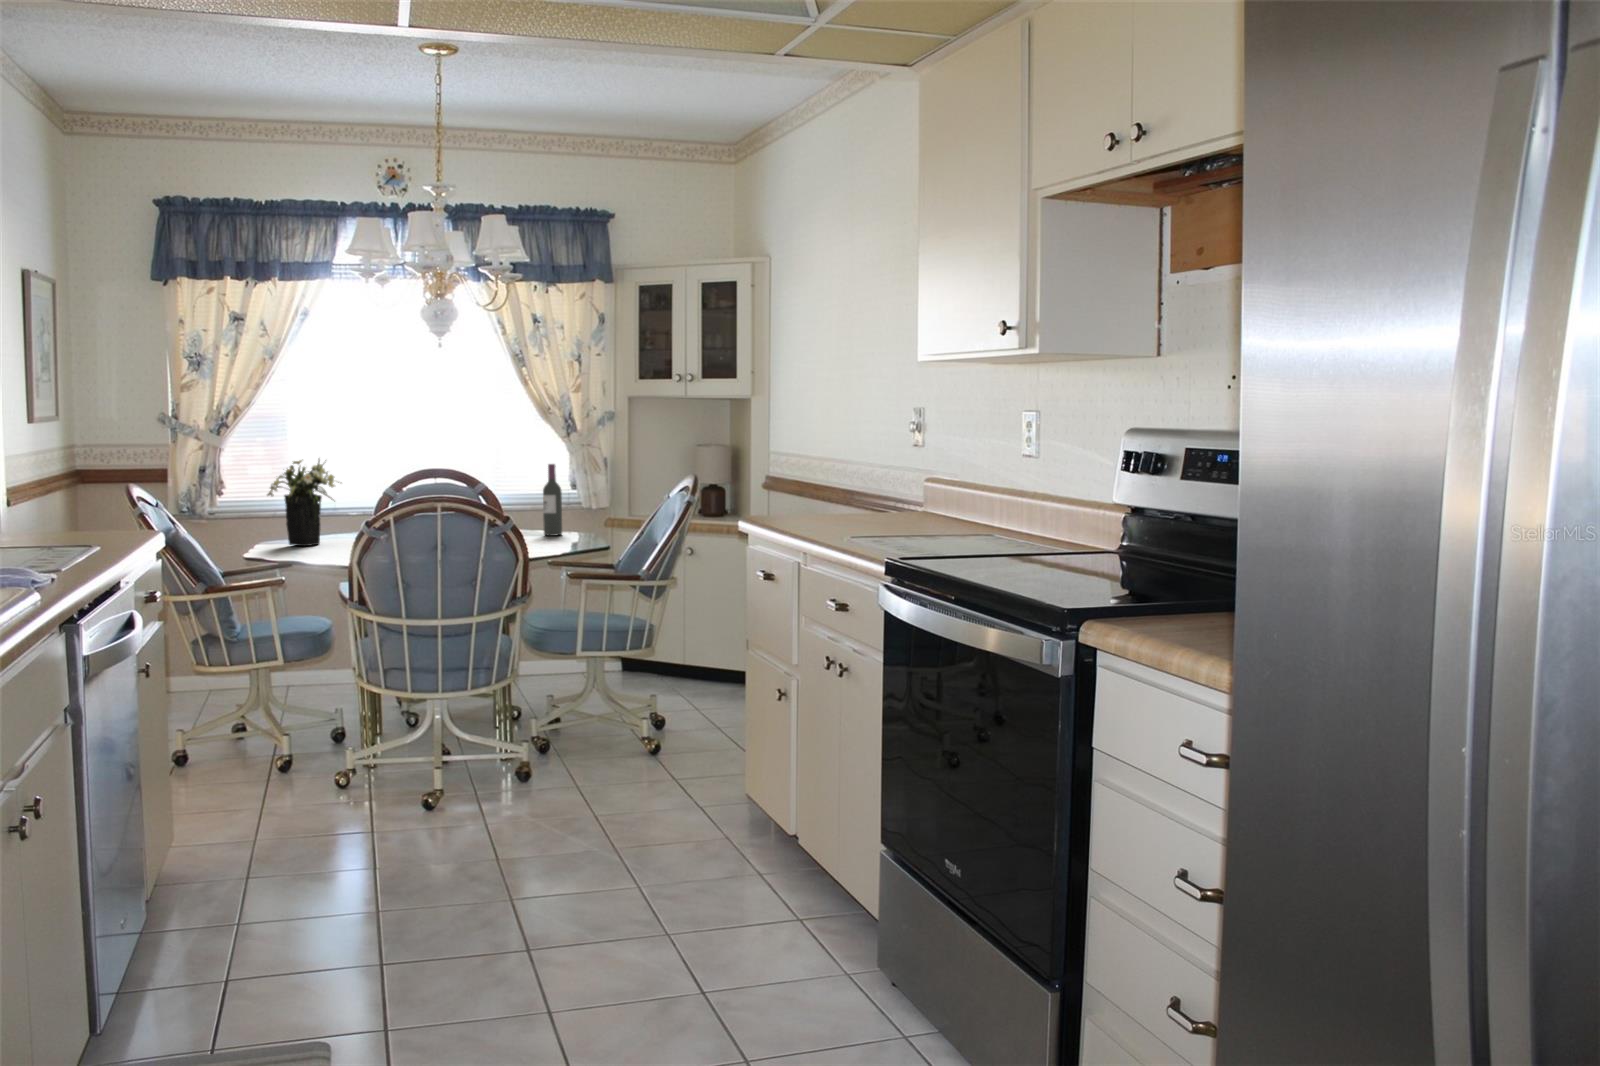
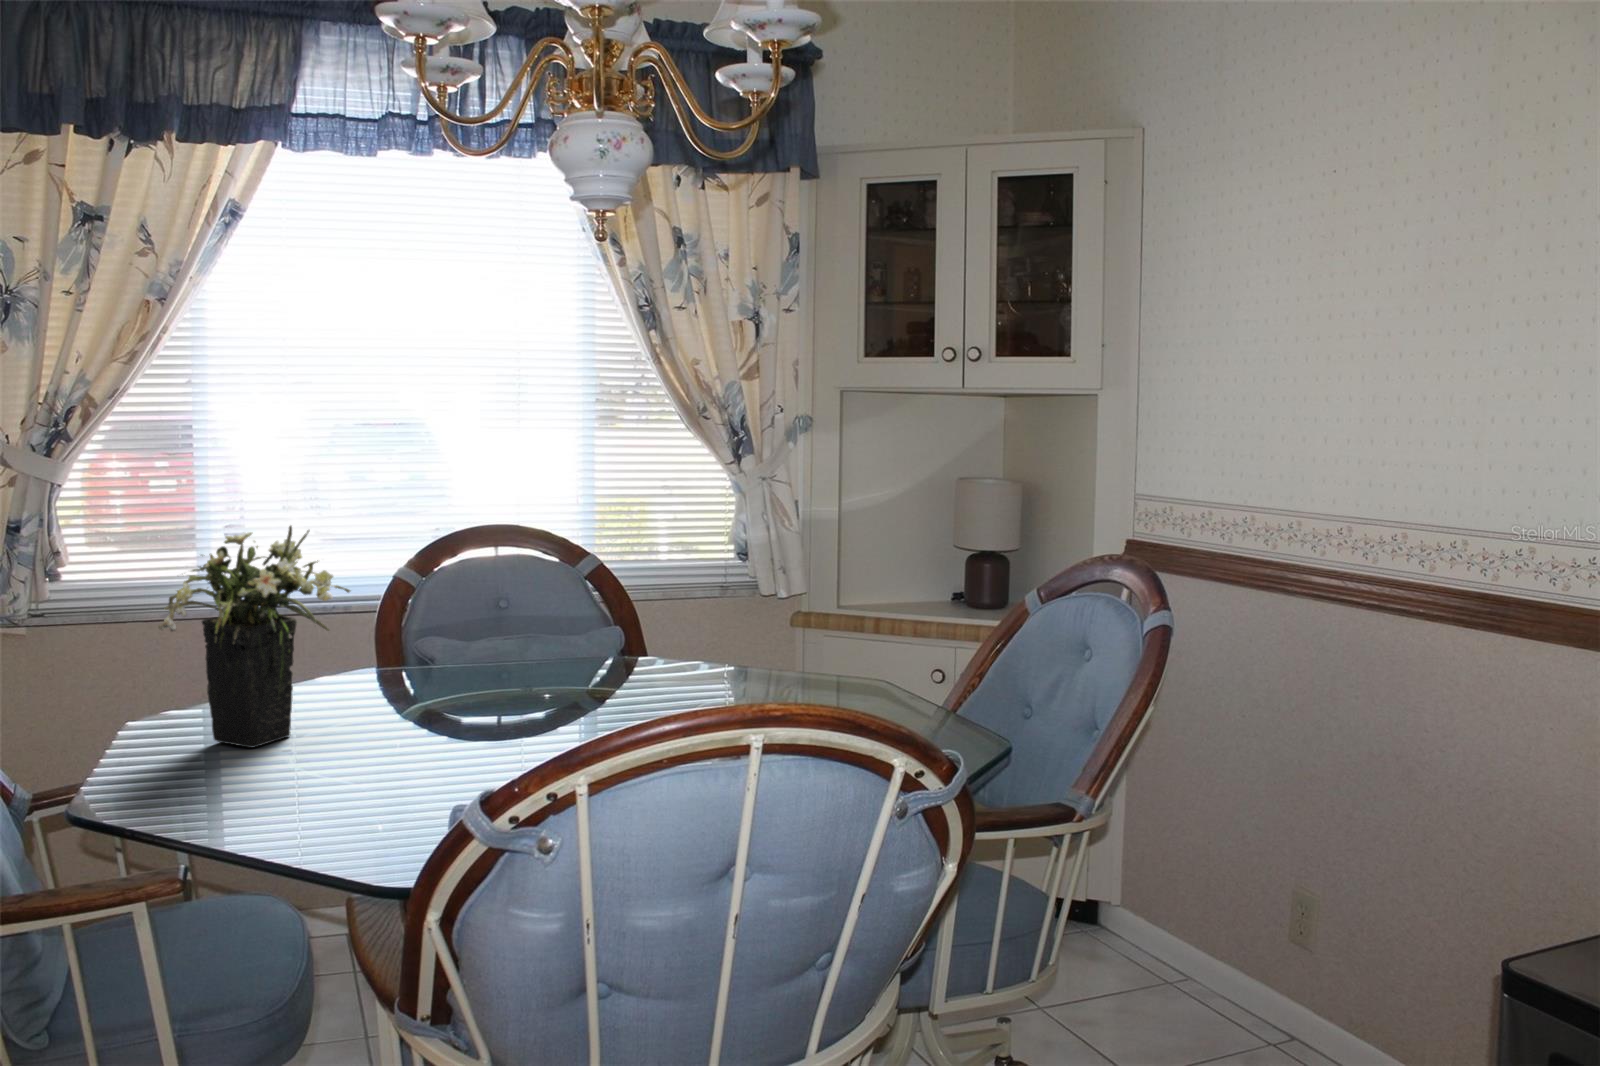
wine bottle: present [543,464,562,536] -> none [787,533,828,692]

